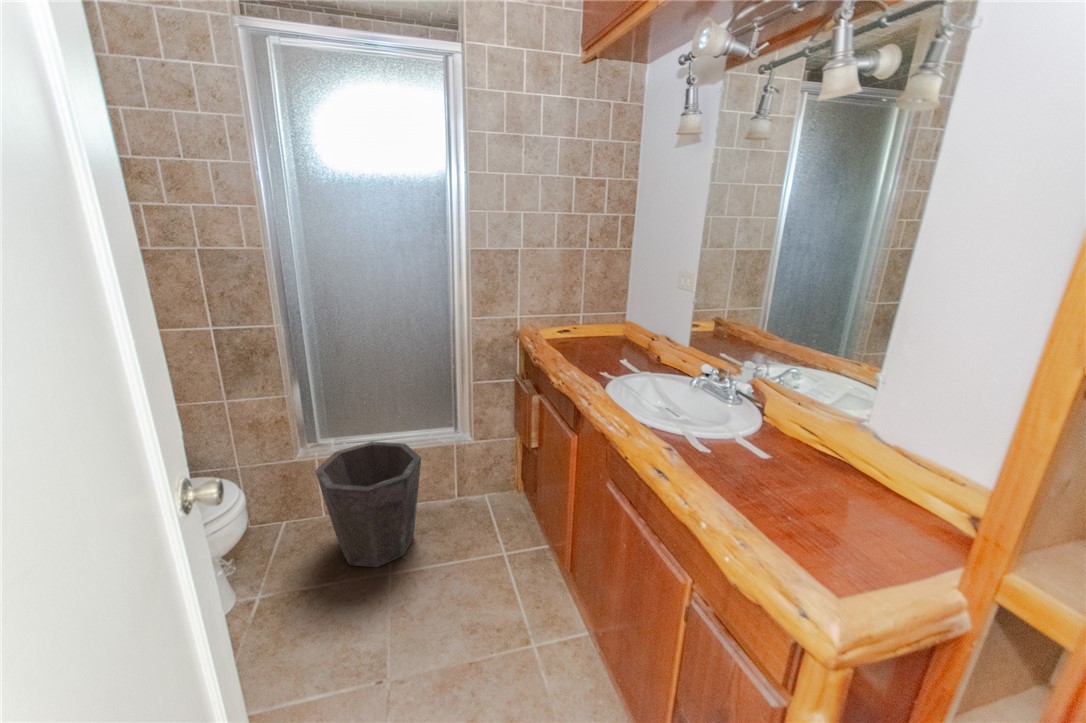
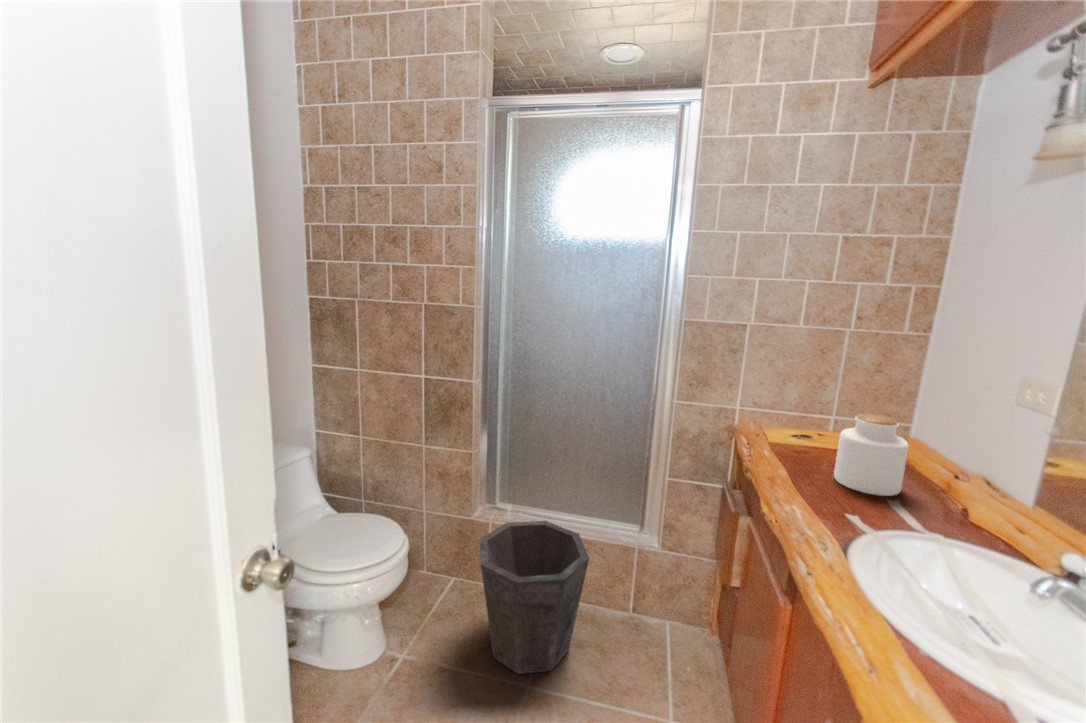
jar: none [588,307,628,359] -> present [834,414,908,496]

